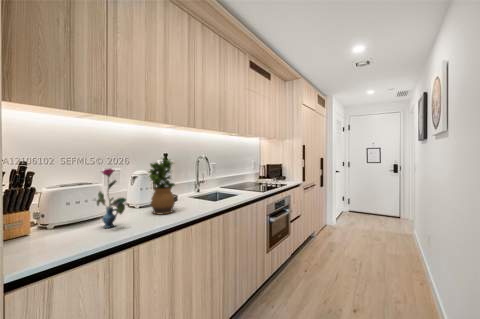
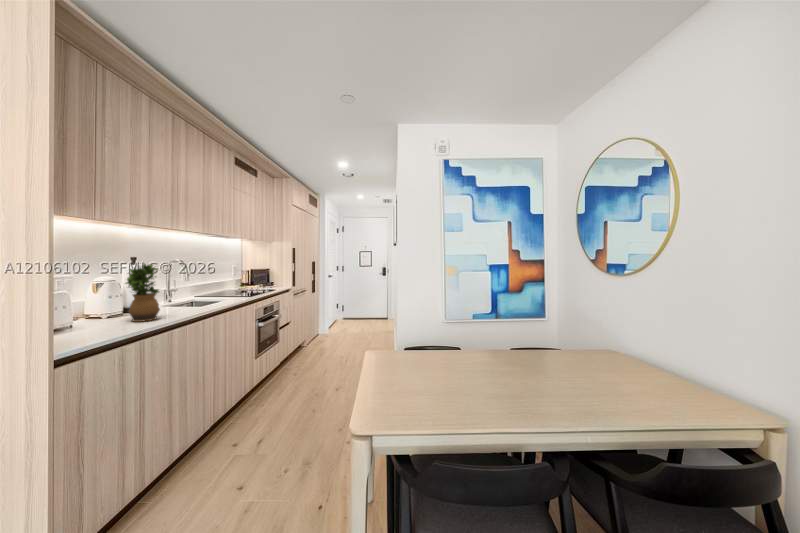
vase: present [97,168,126,228] -> none [74,274,119,336]

